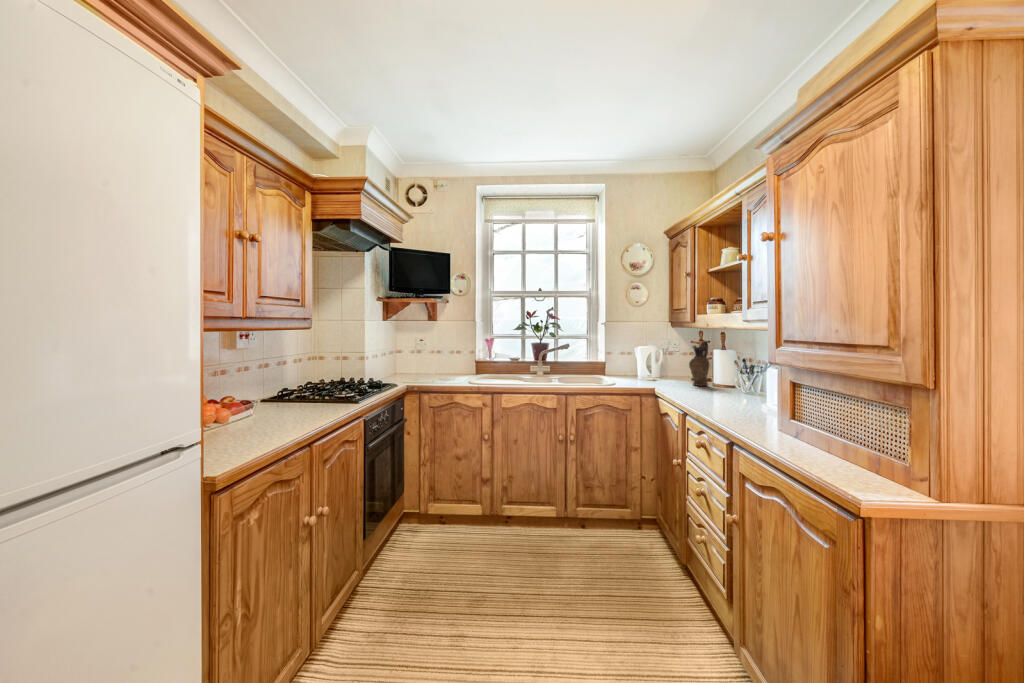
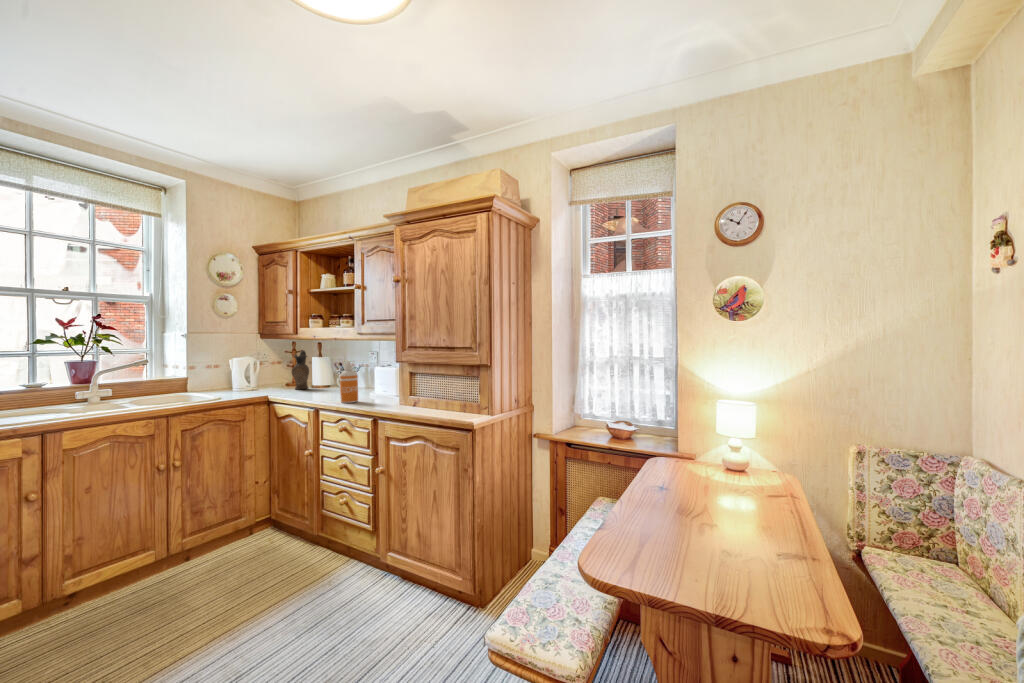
soap dispenser: none [715,357,738,411] -> present [340,361,358,403]

